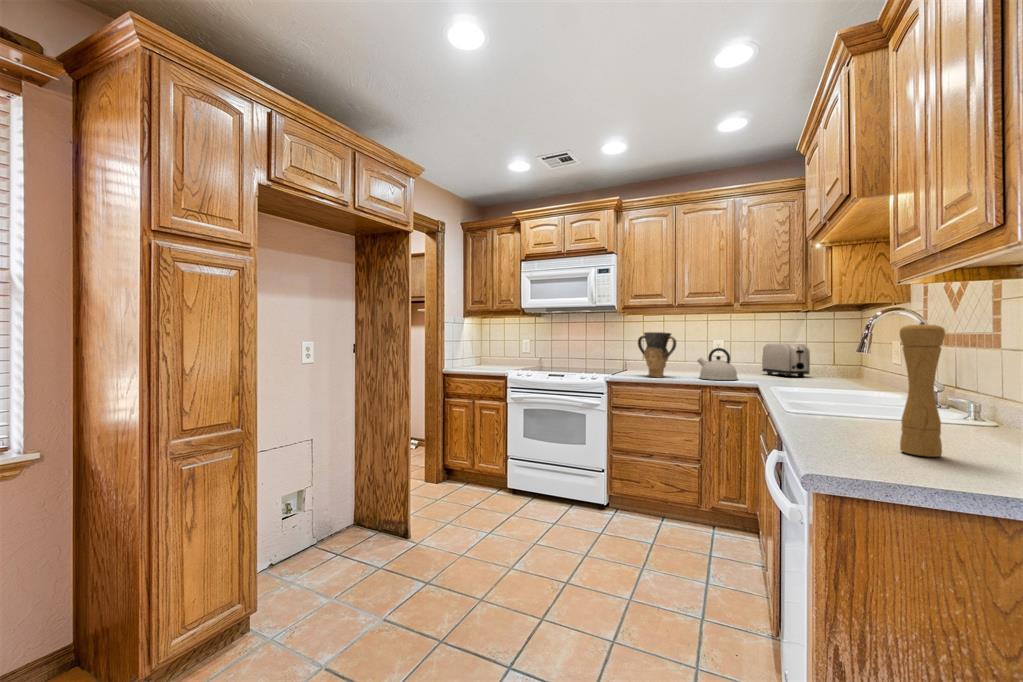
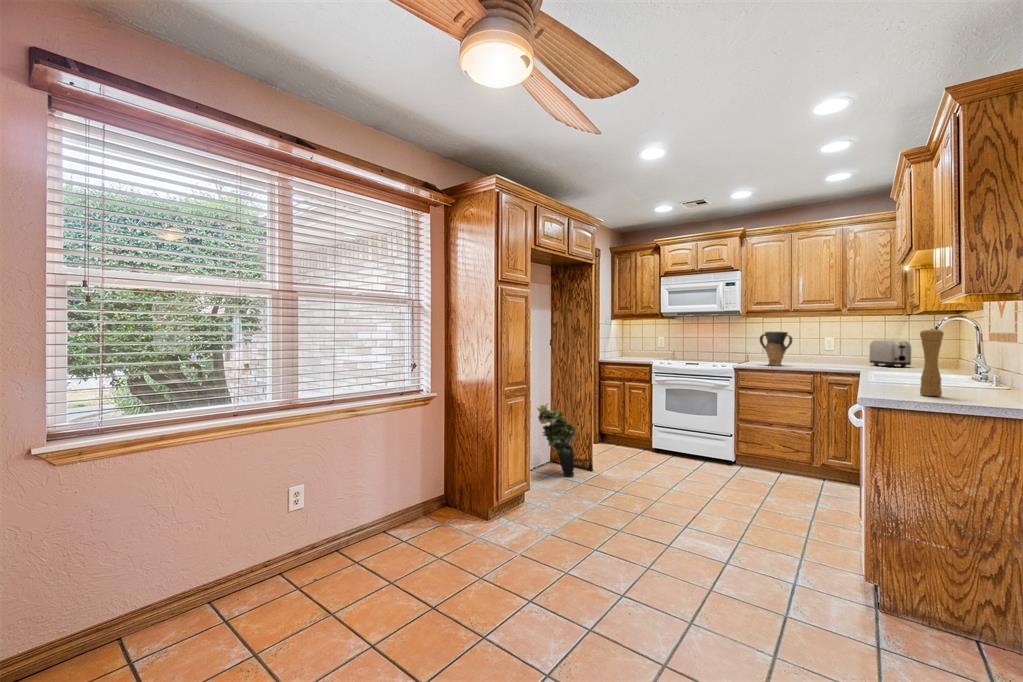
kettle: present [697,348,738,380] -> none [810,344,845,368]
potted plant: none [312,440,385,554] -> present [537,404,579,477]

